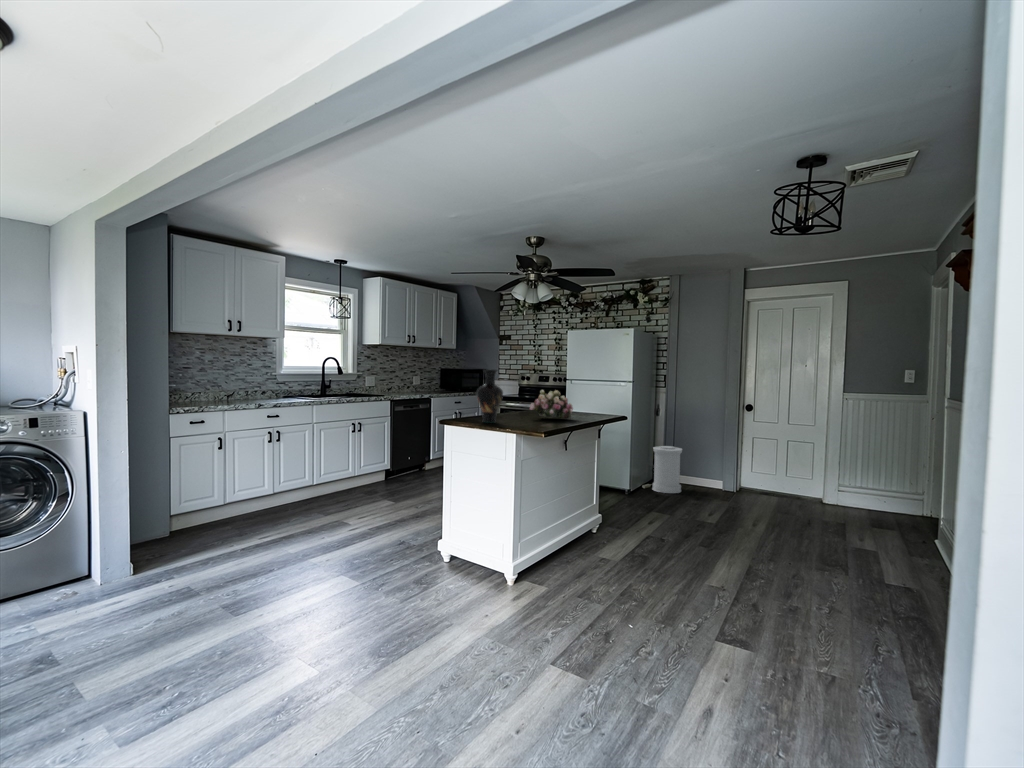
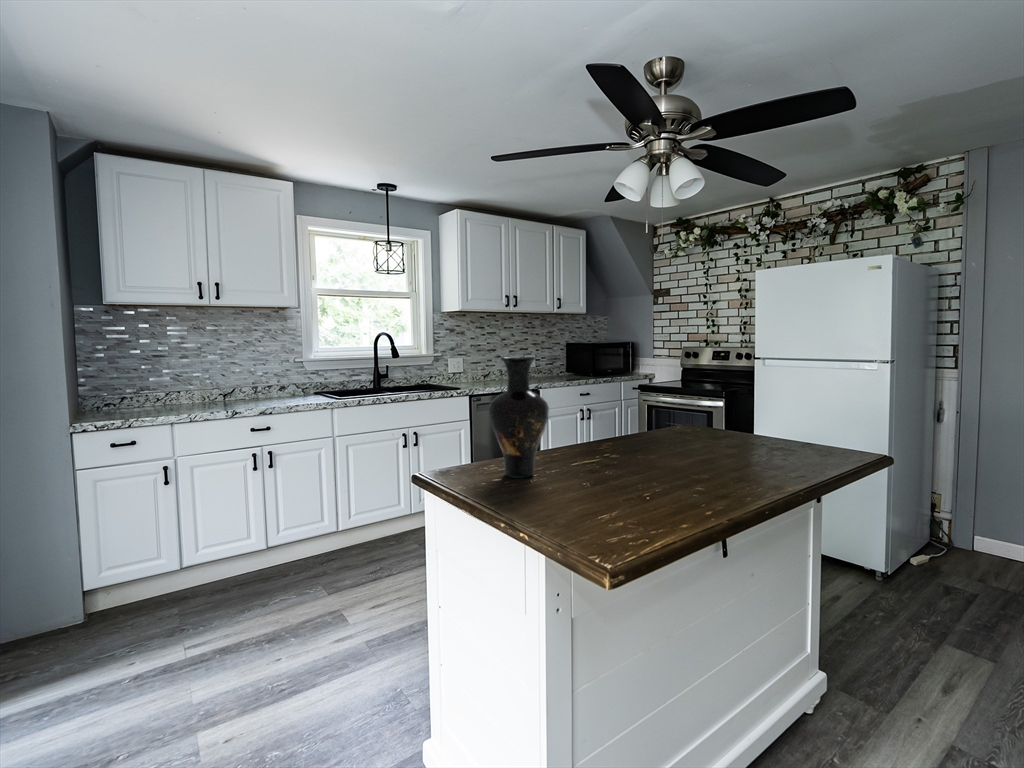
flower arrangement: present [530,390,573,419] -> none [631,394,734,461]
trash can: present [652,446,682,493] -> none [926,481,1002,579]

